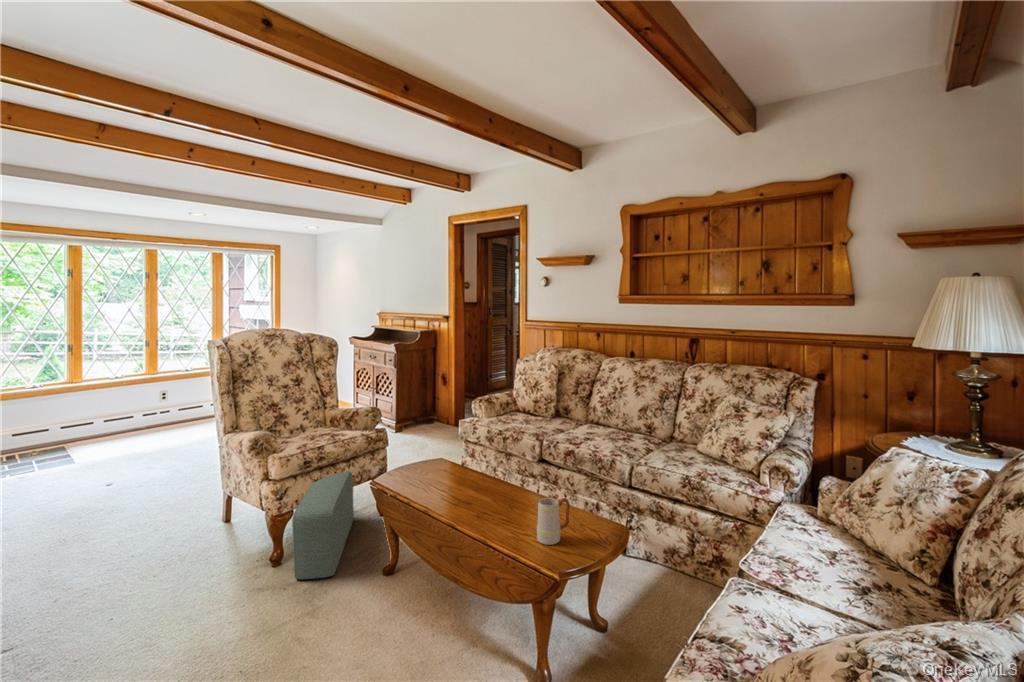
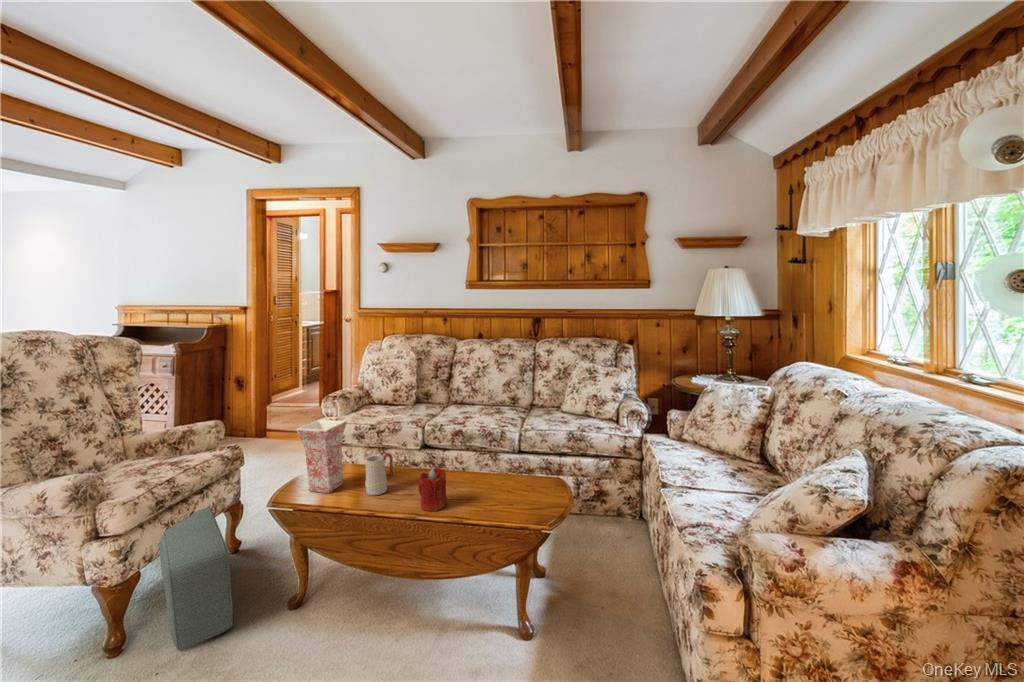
vase: none [394,419,437,485] -> present [296,420,347,493]
candle: none [467,482,494,525] -> present [418,468,447,511]
mug: present [537,498,570,545] -> present [365,453,393,496]

